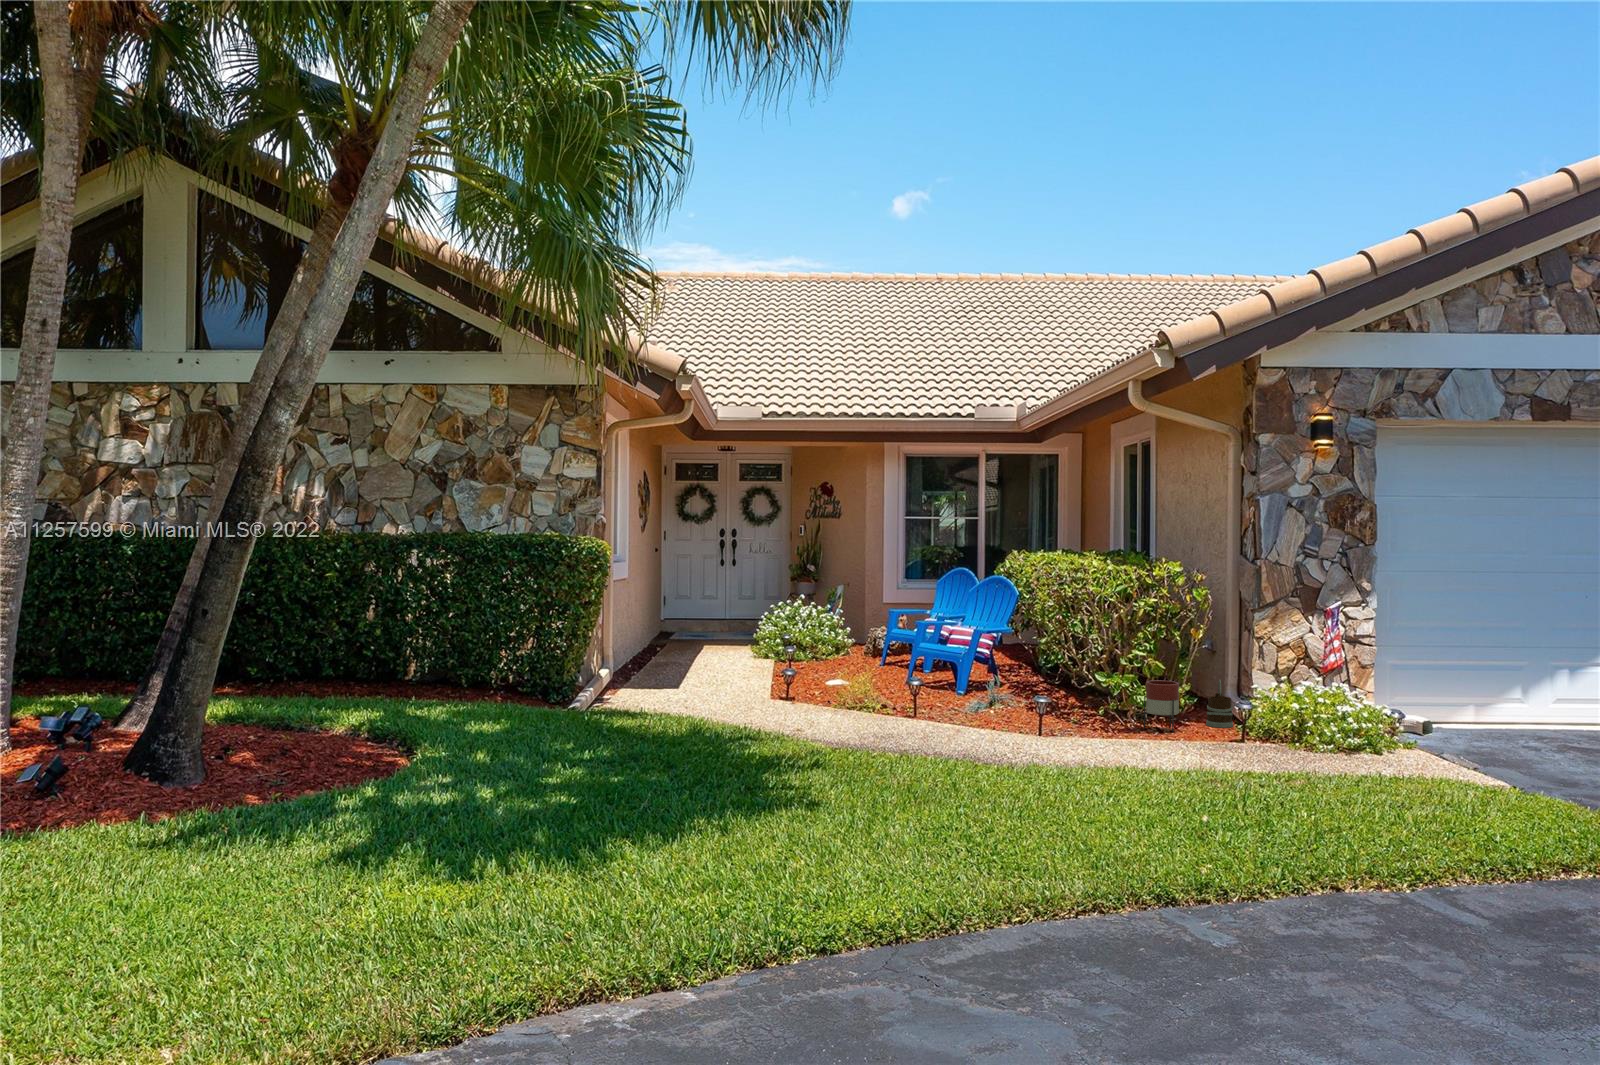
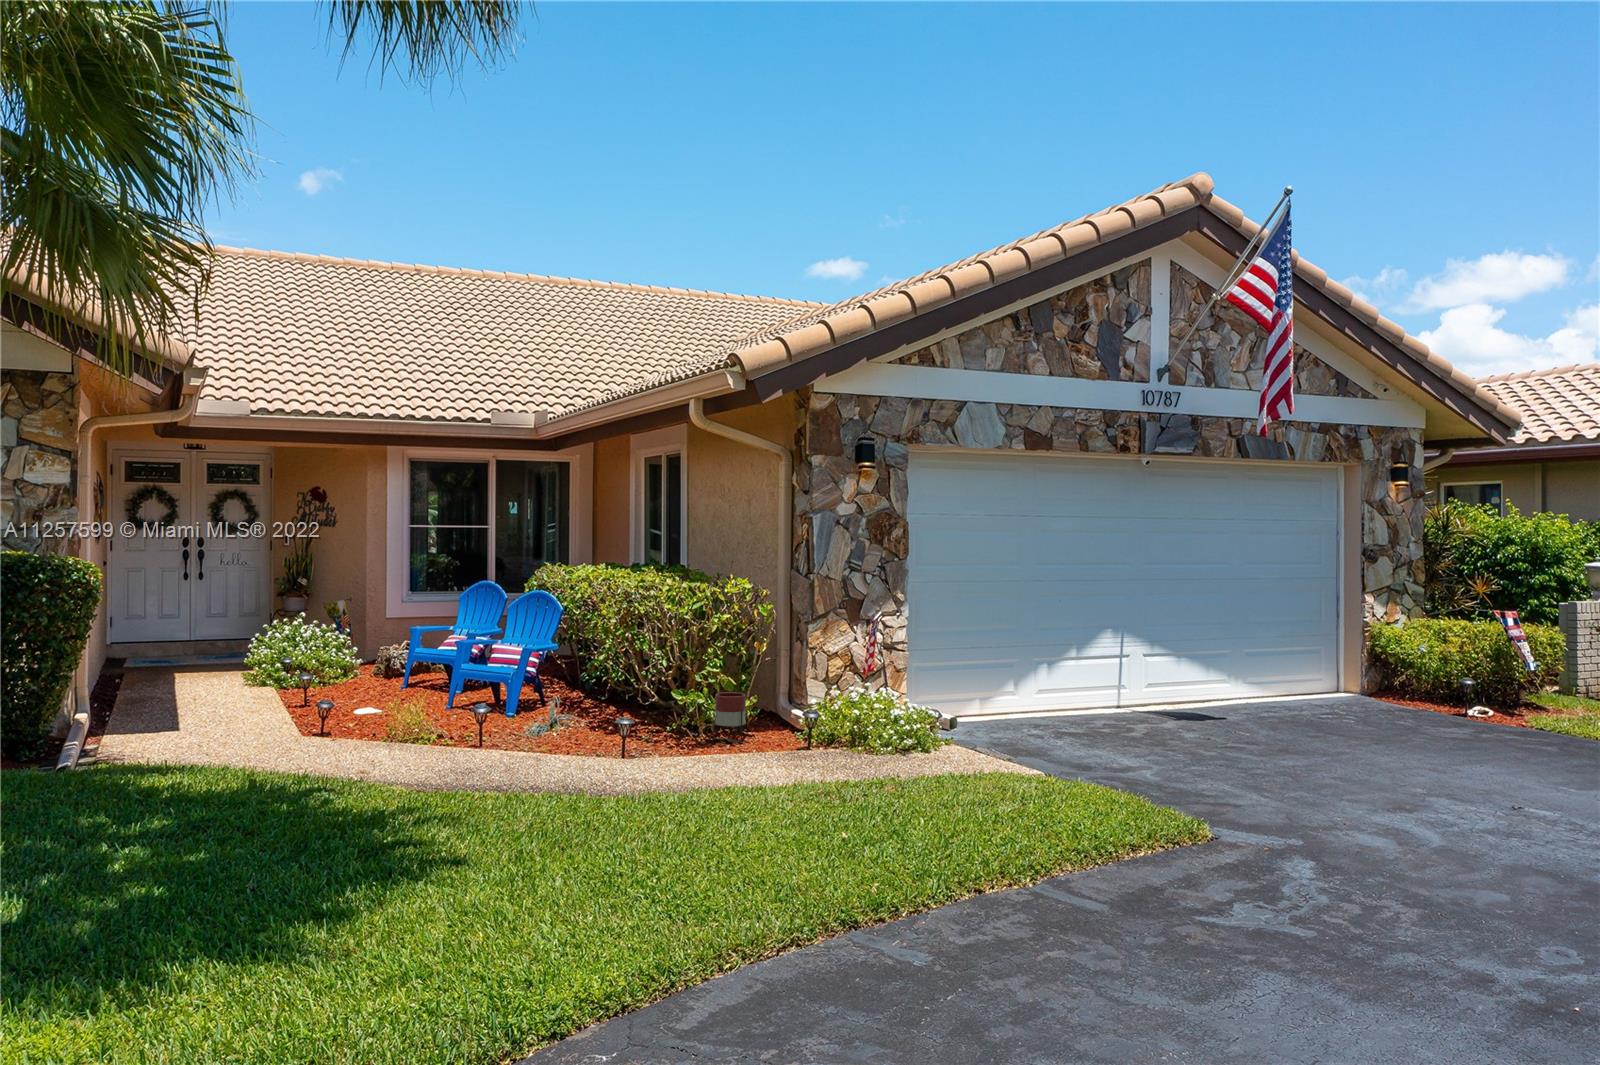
wooden bucket: present [1206,680,1233,728] -> none [765,688,789,733]

